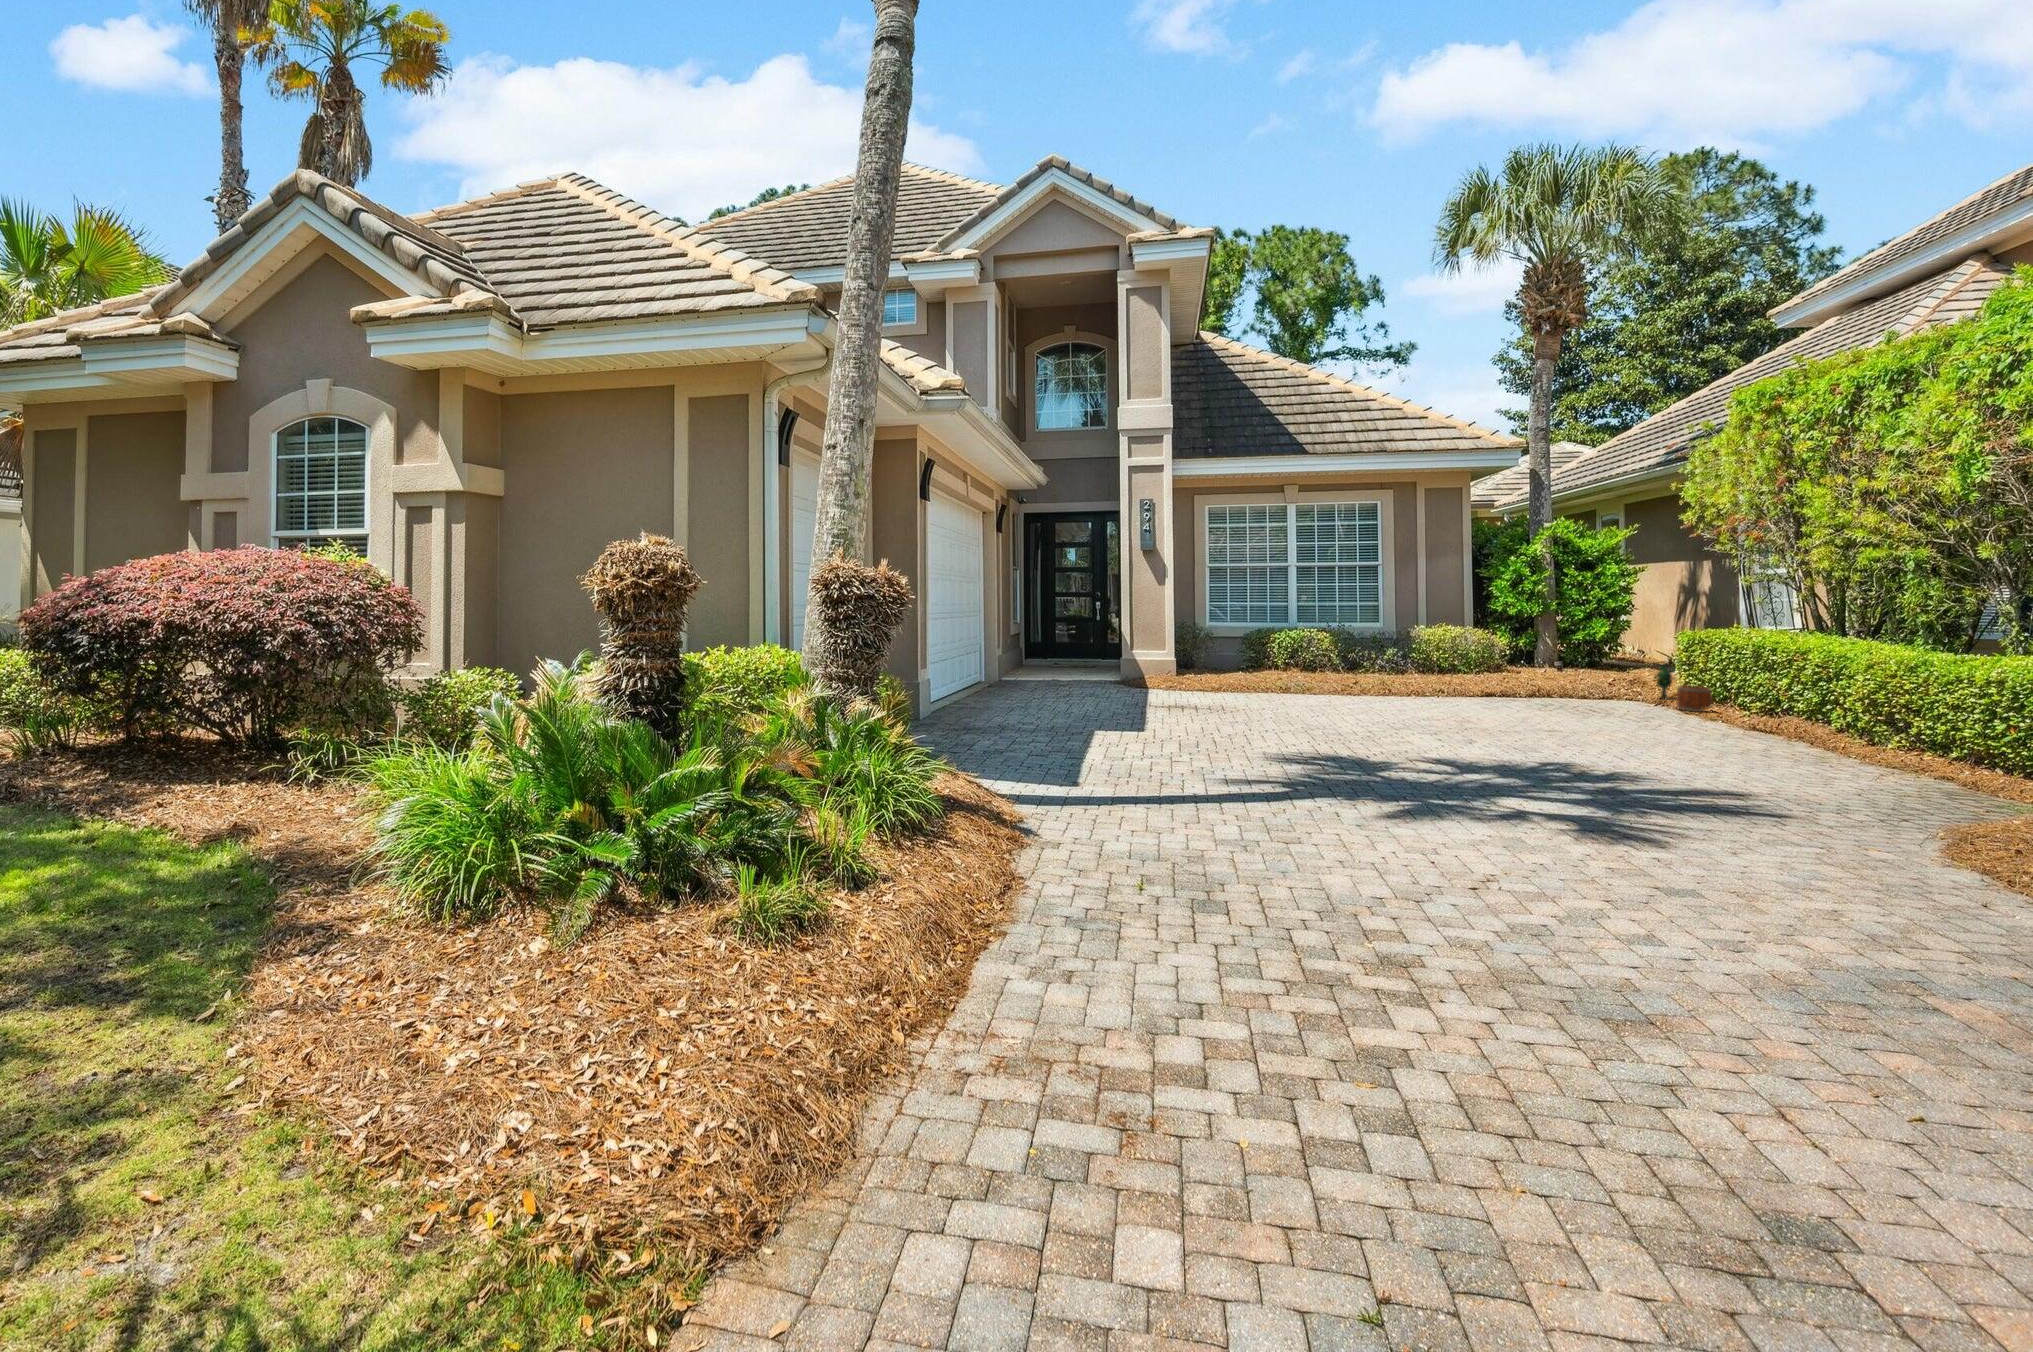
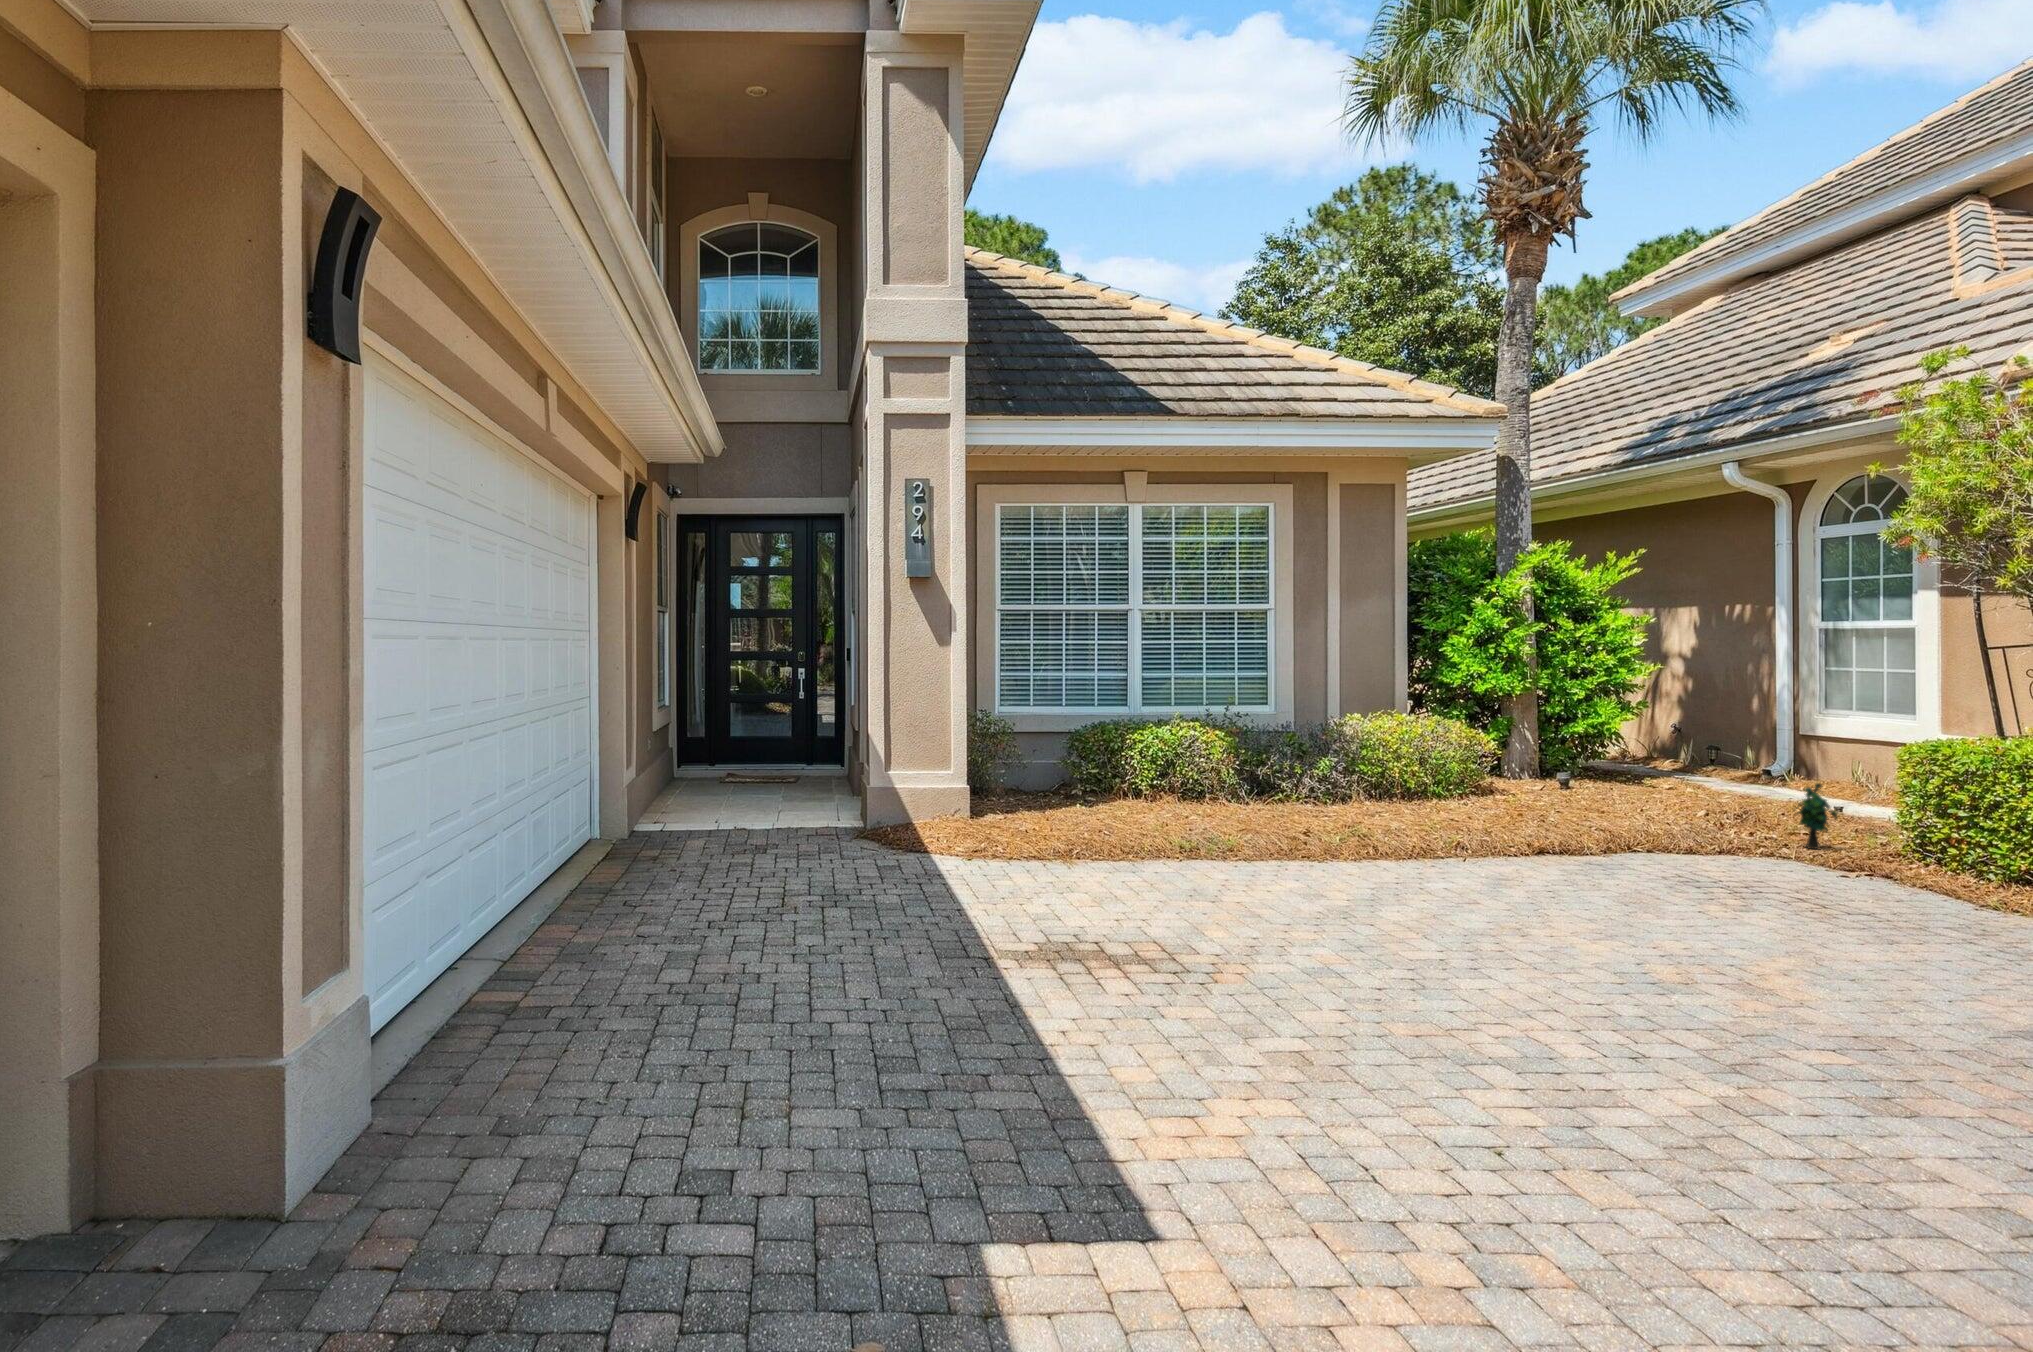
bucket: present [1676,685,1713,712] -> none [1910,833,1980,888]

